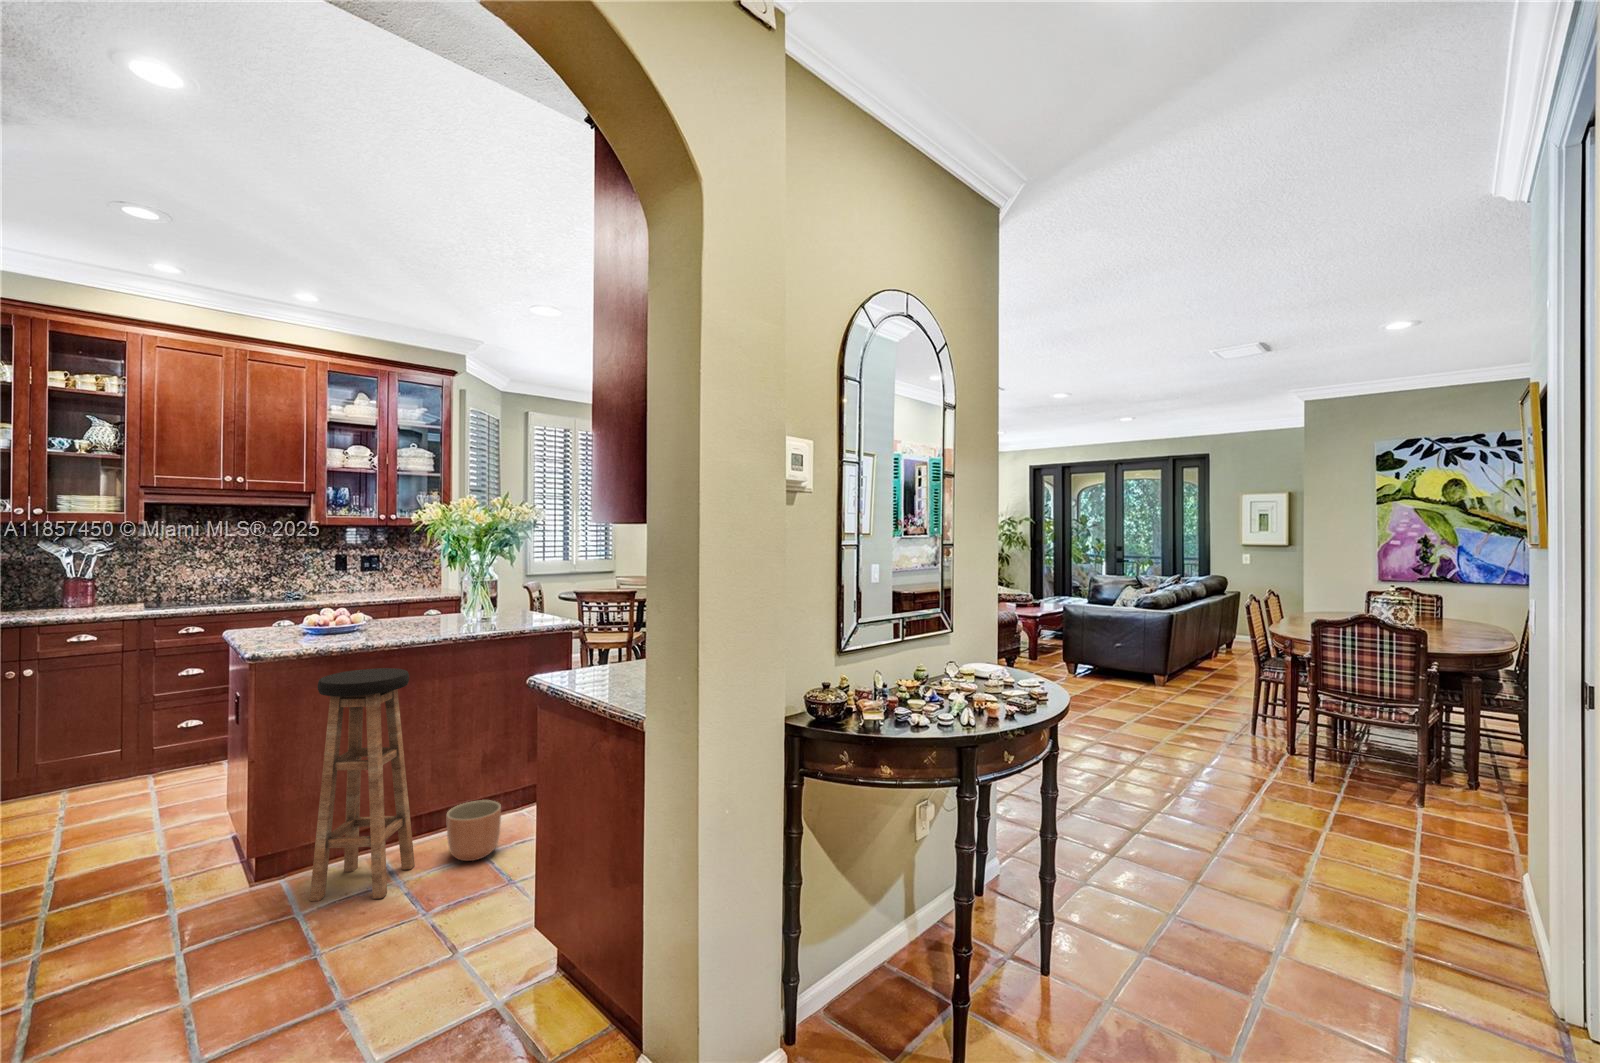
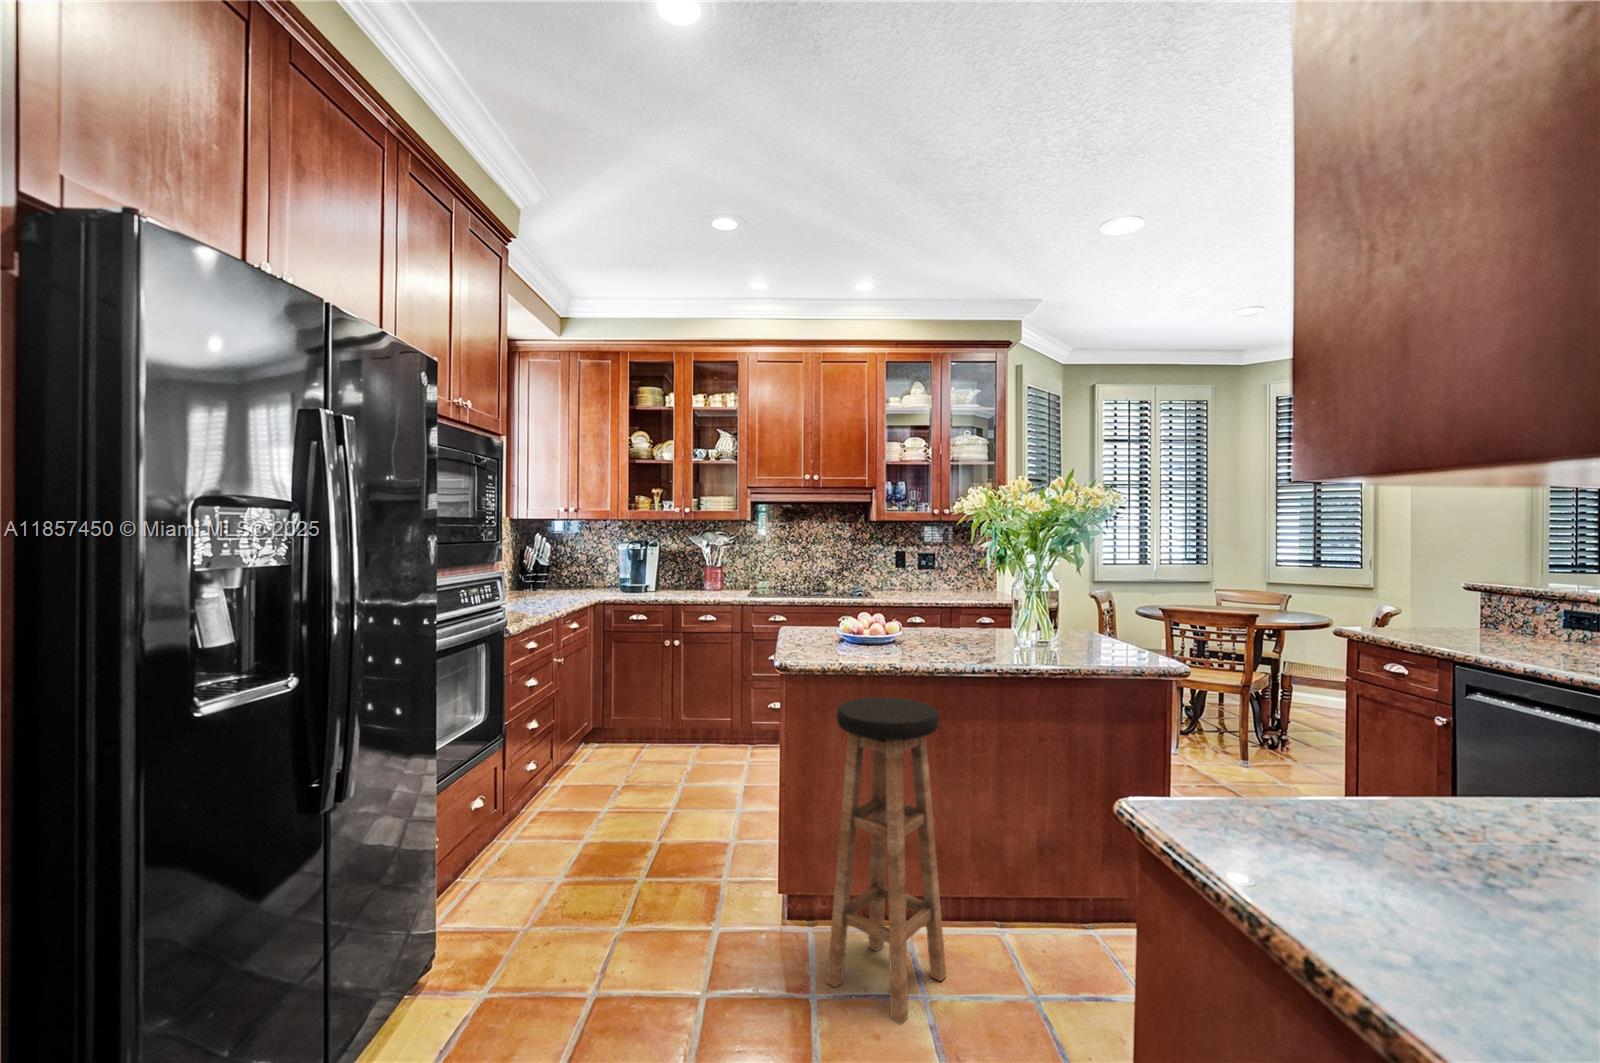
planter: present [446,800,501,861] -> none [987,907,1062,1006]

